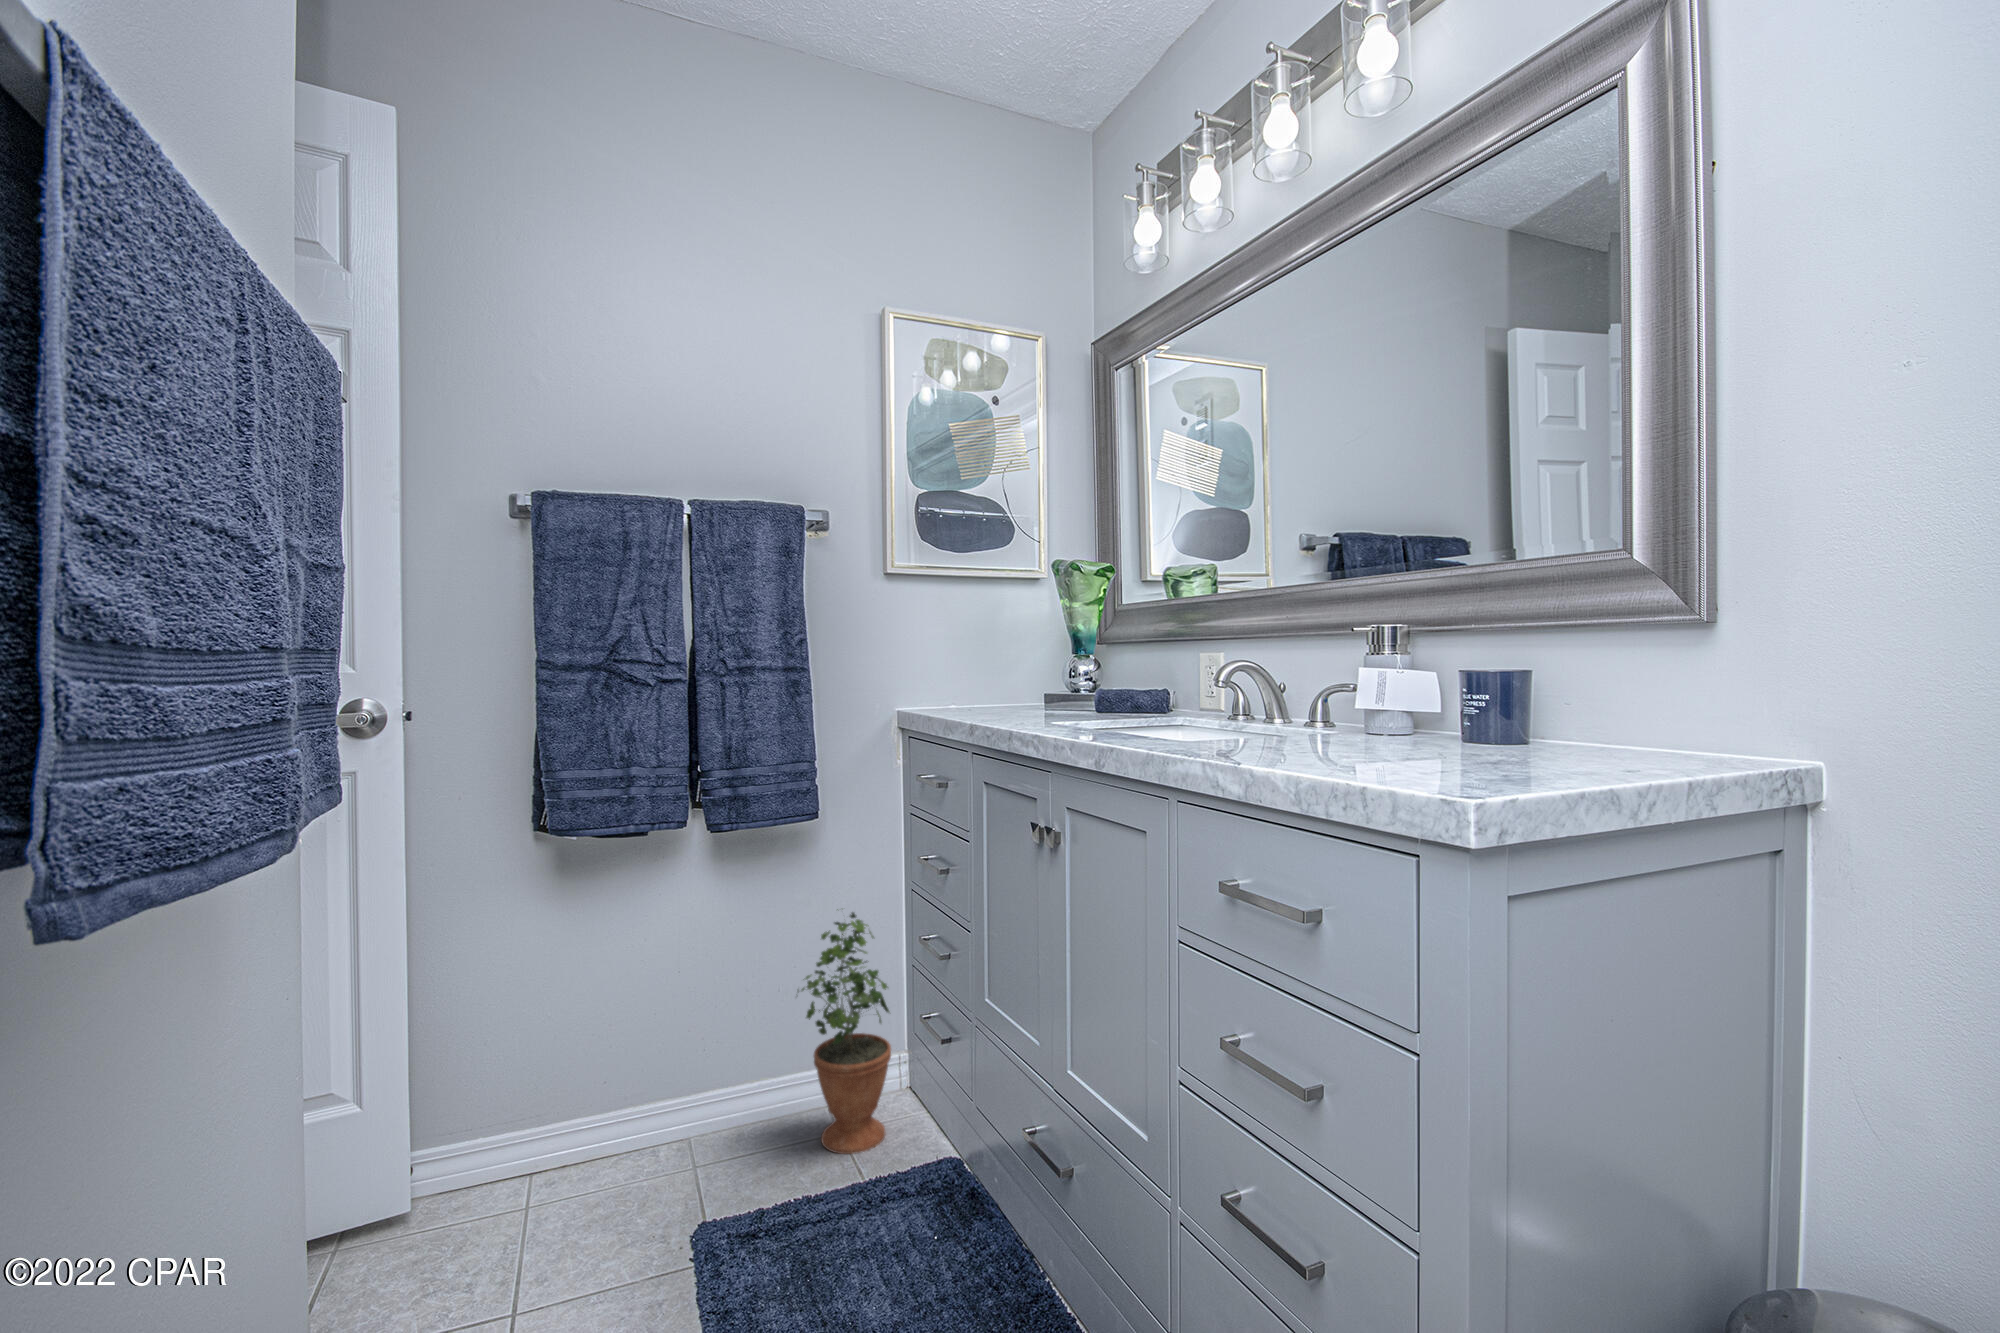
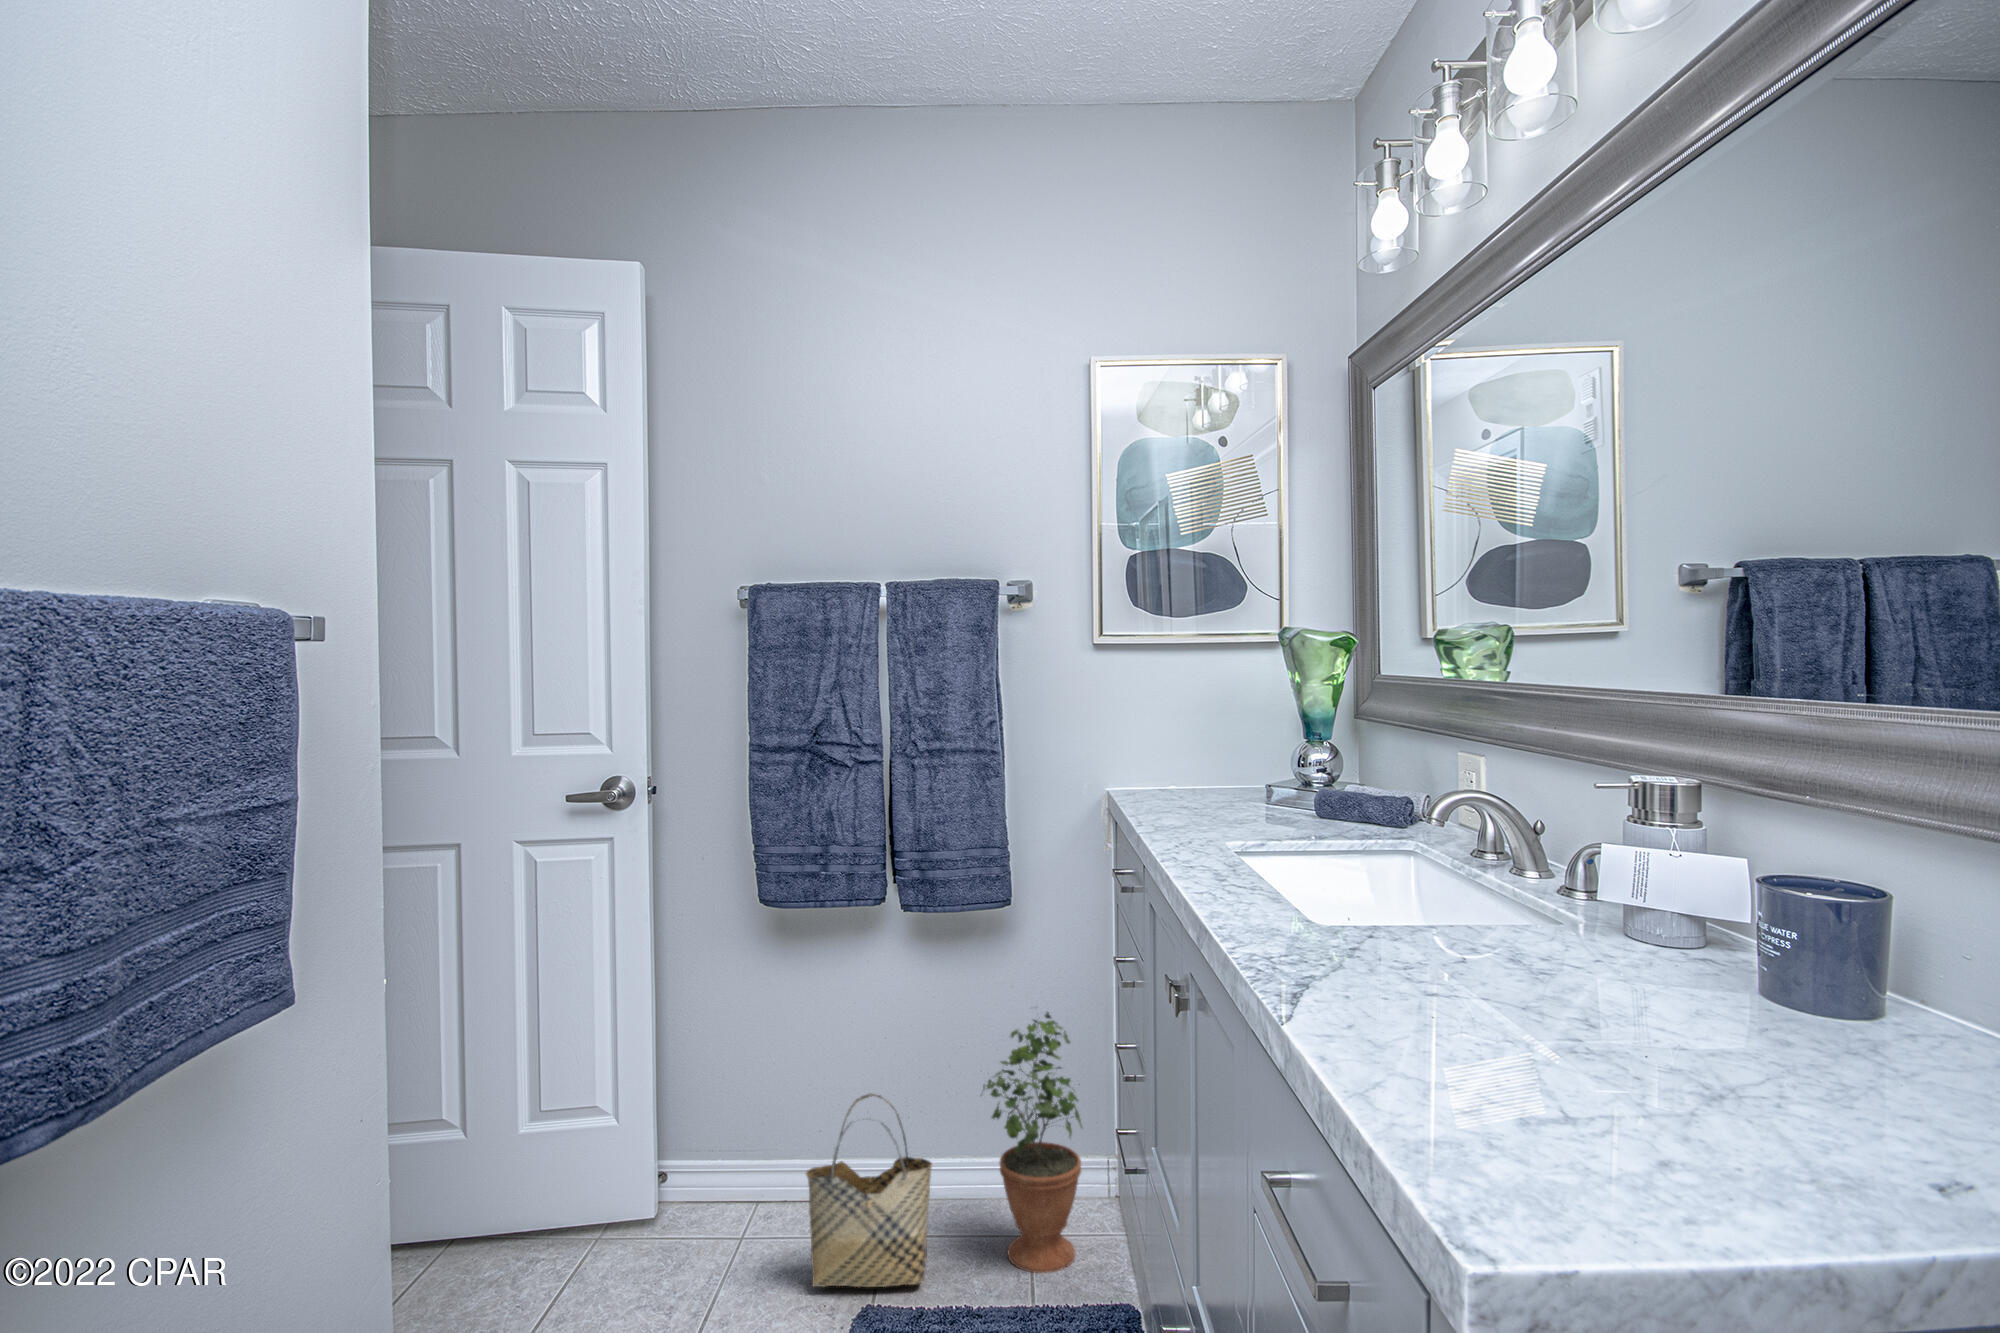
woven basket: none [622,1013,755,1221] -> present [805,1094,932,1287]

